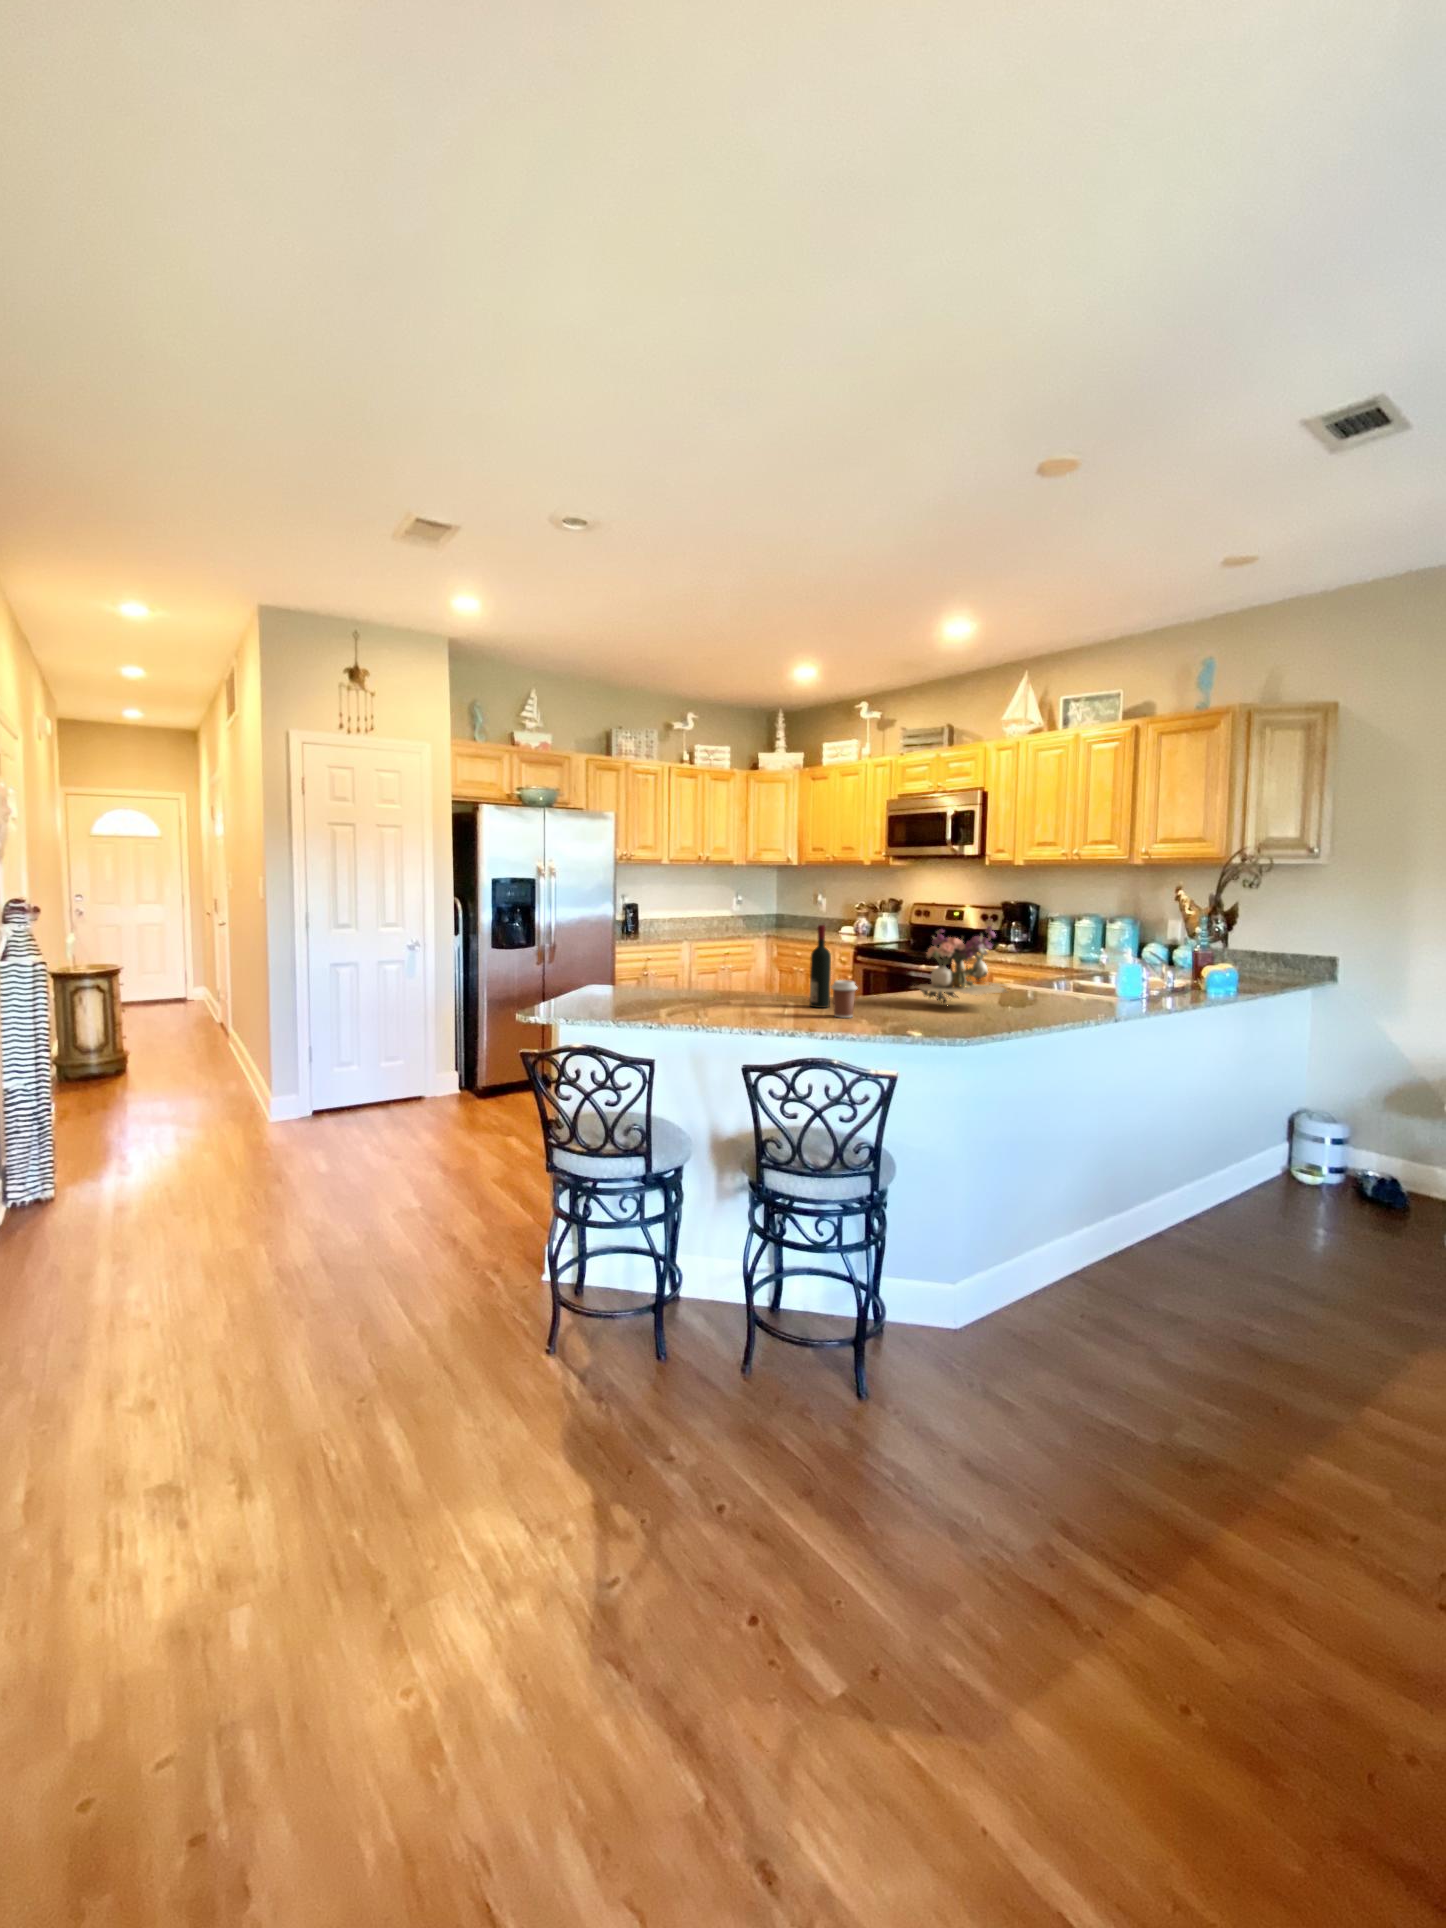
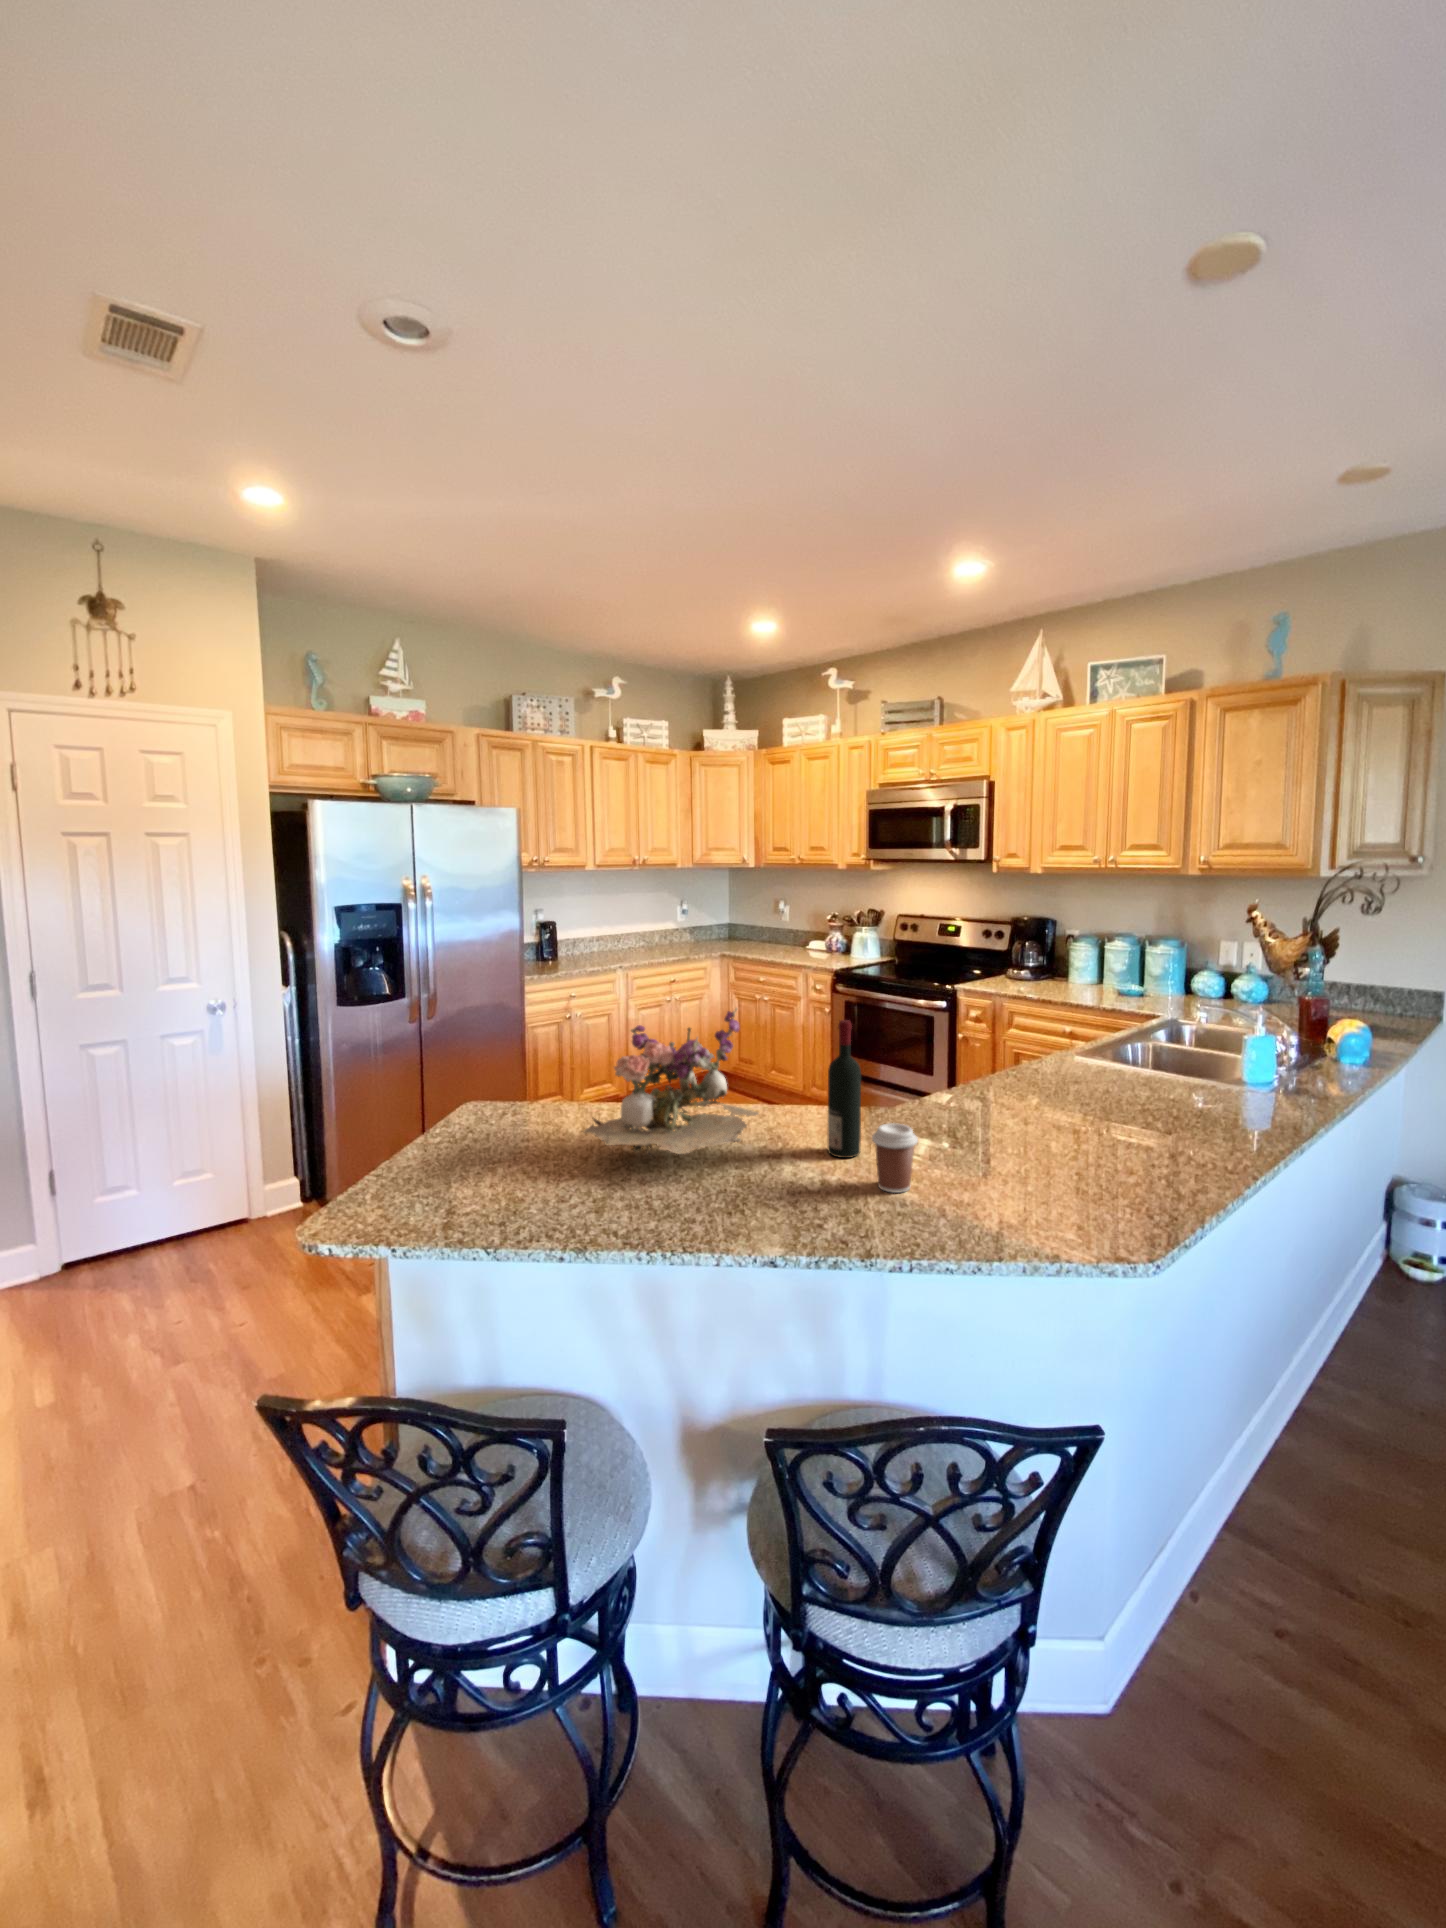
flower arrangement: present [911,925,1007,1003] -> present [583,1008,759,1155]

